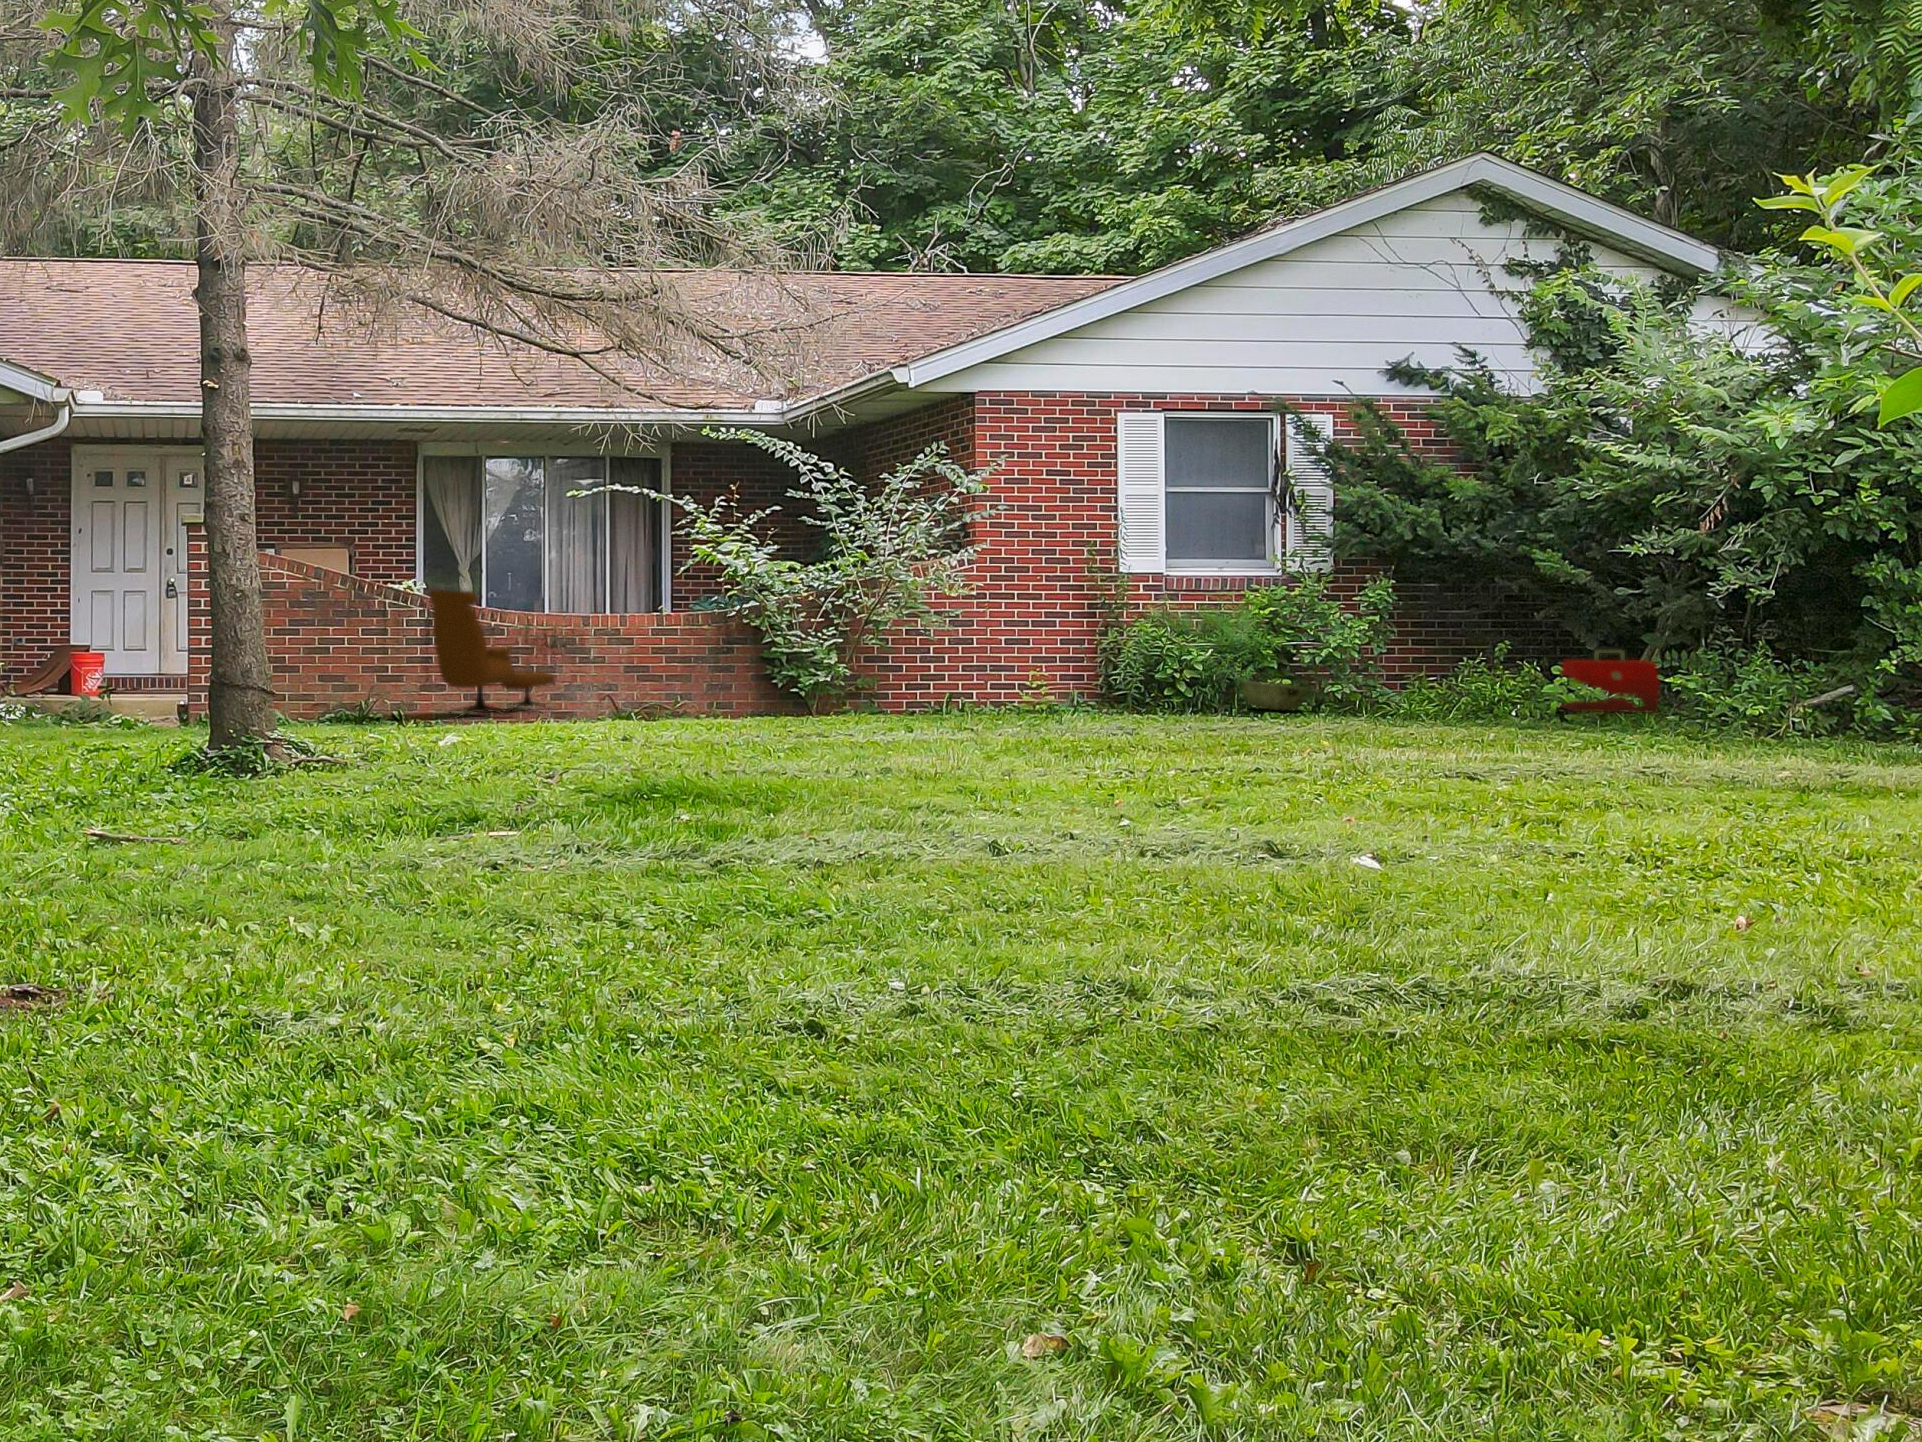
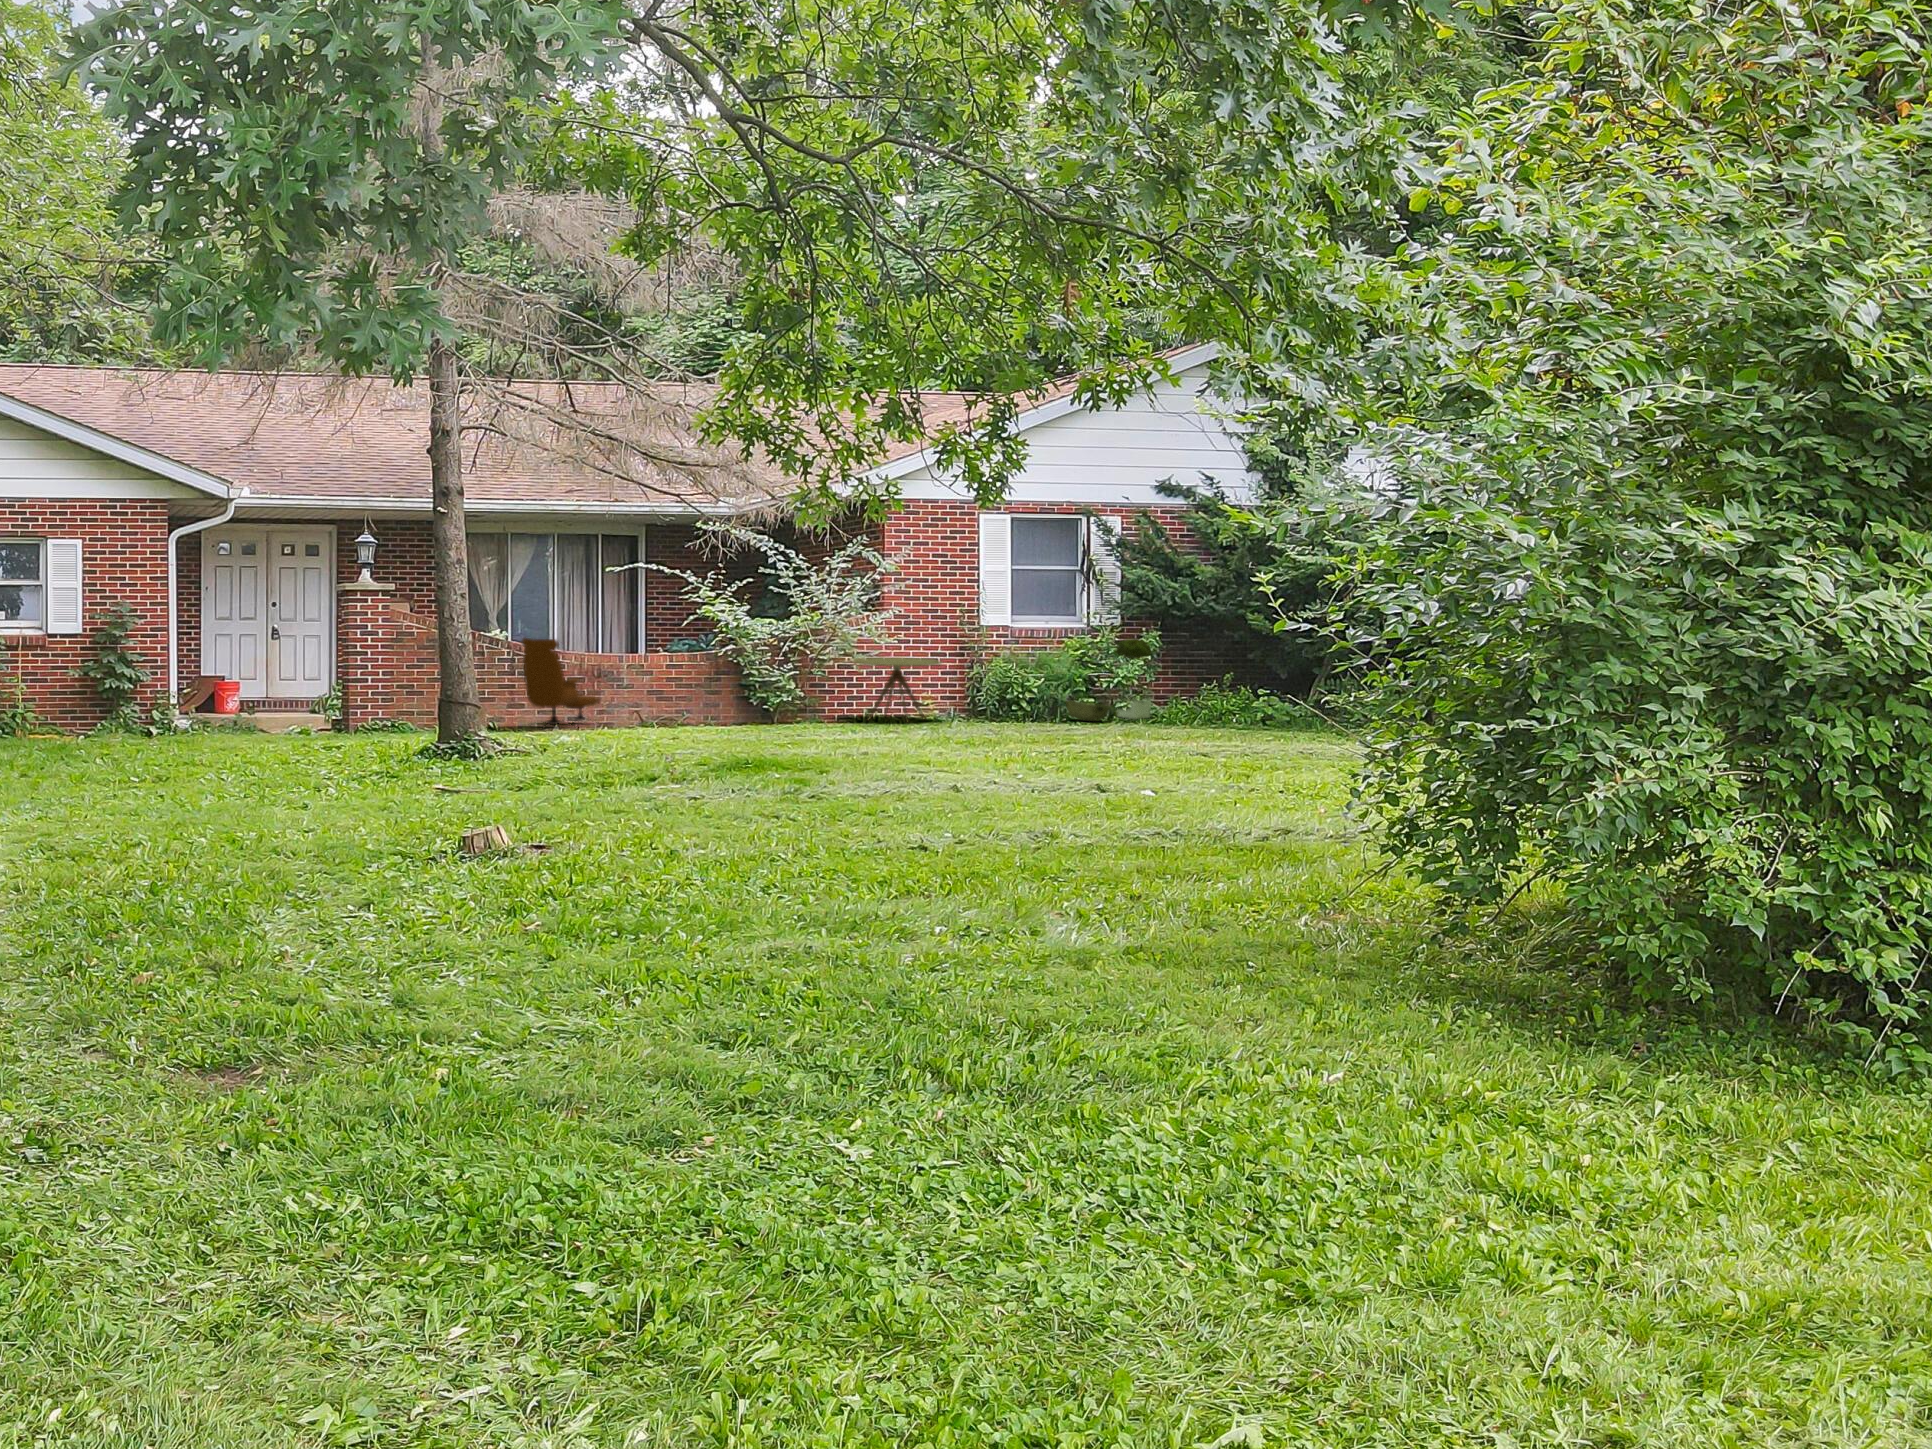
potted tree: none [1318,587,1378,707] -> present [1115,638,1152,719]
round table: none [922,618,1053,713] -> present [854,657,941,721]
toolbox: present [1560,650,1659,713] -> none [1266,680,1328,722]

